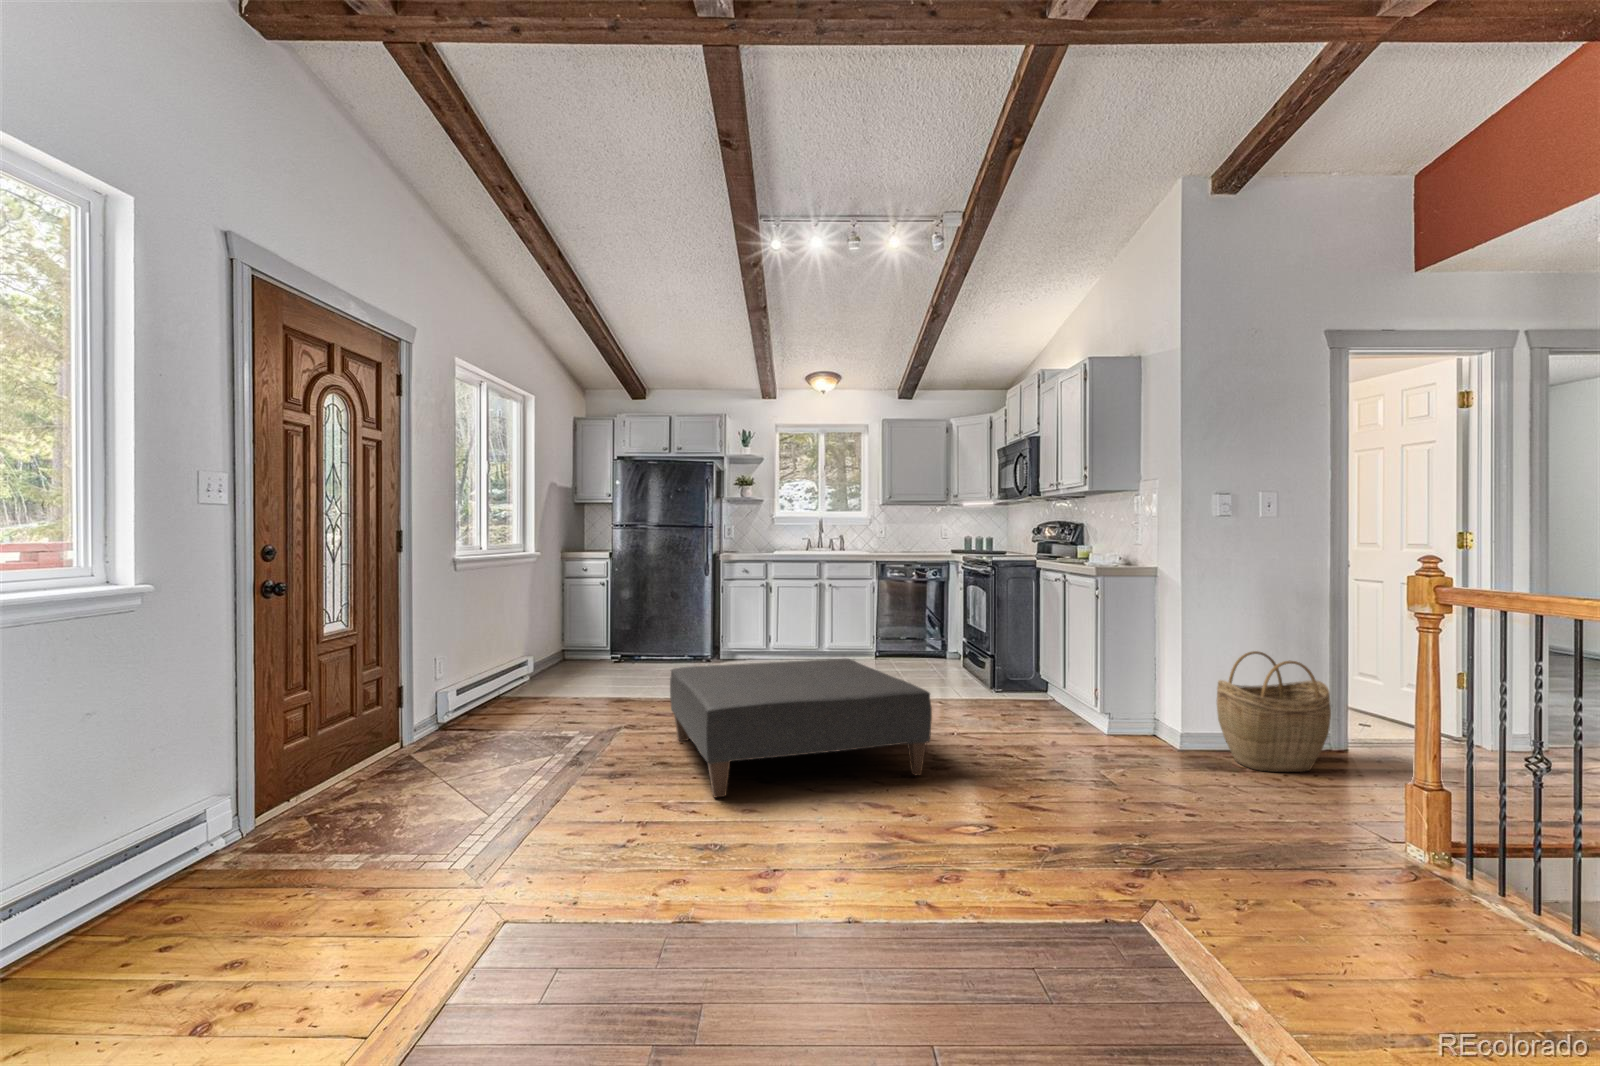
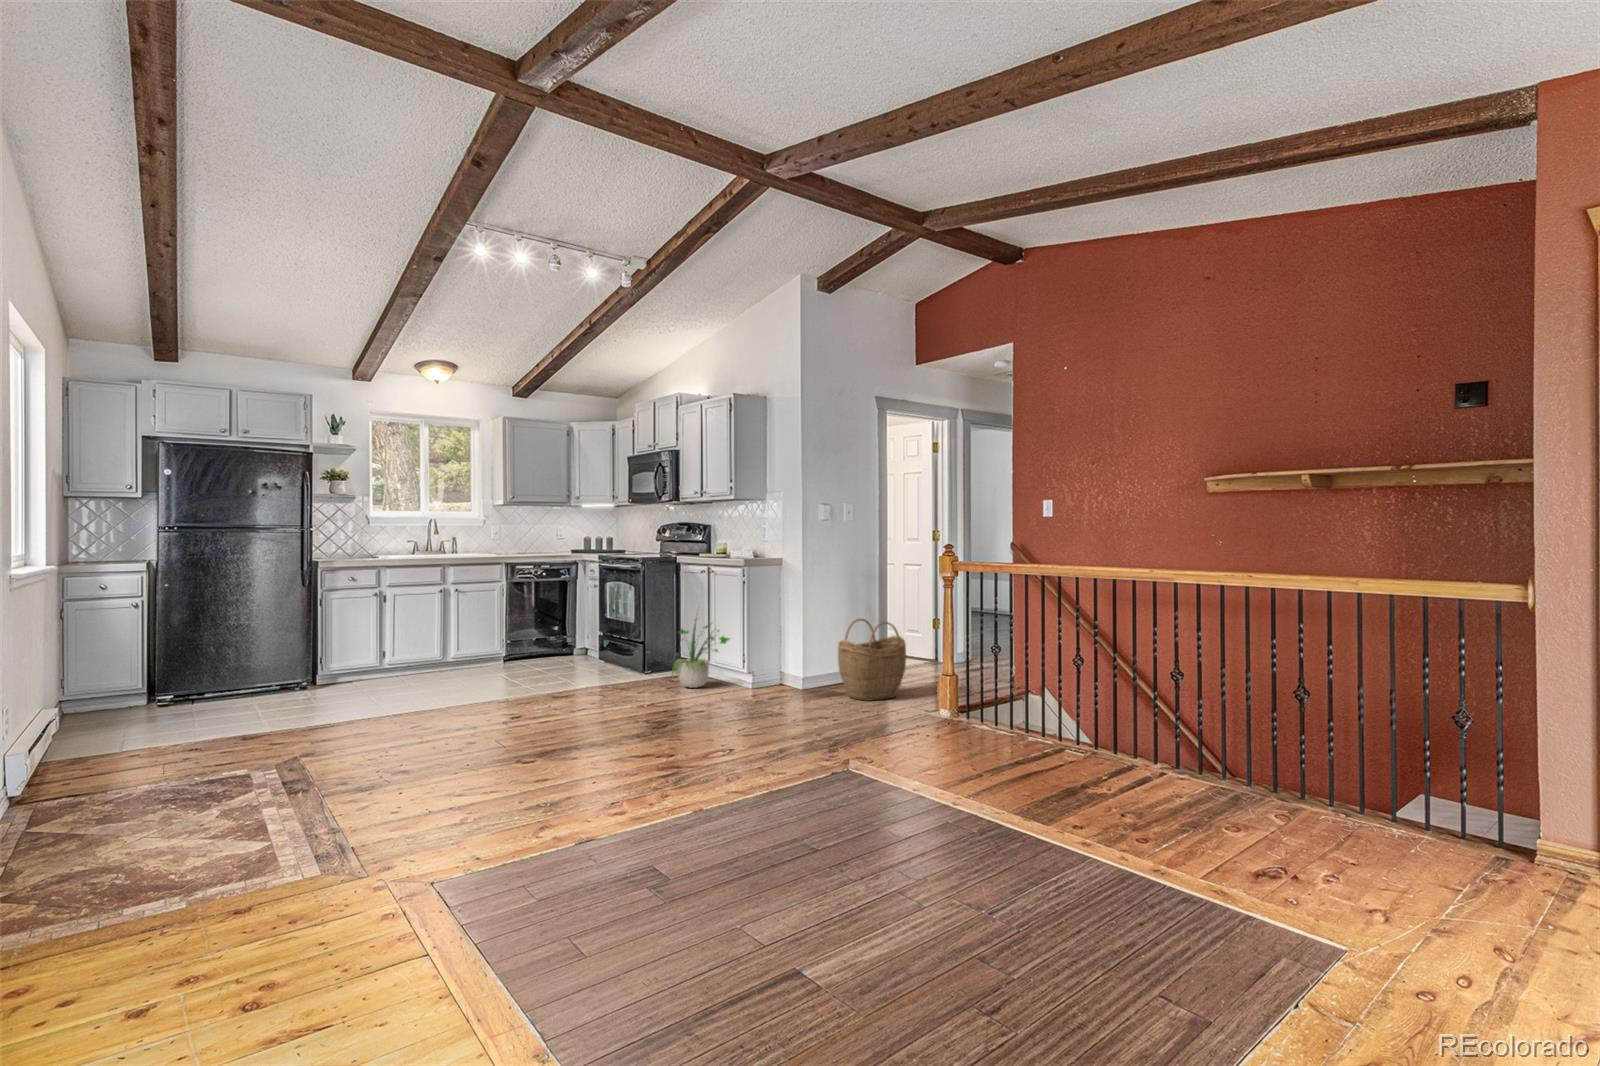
potted plant: none [1005,611,1077,714] -> present [672,620,730,688]
ottoman: present [670,658,932,797] -> none [396,651,661,765]

